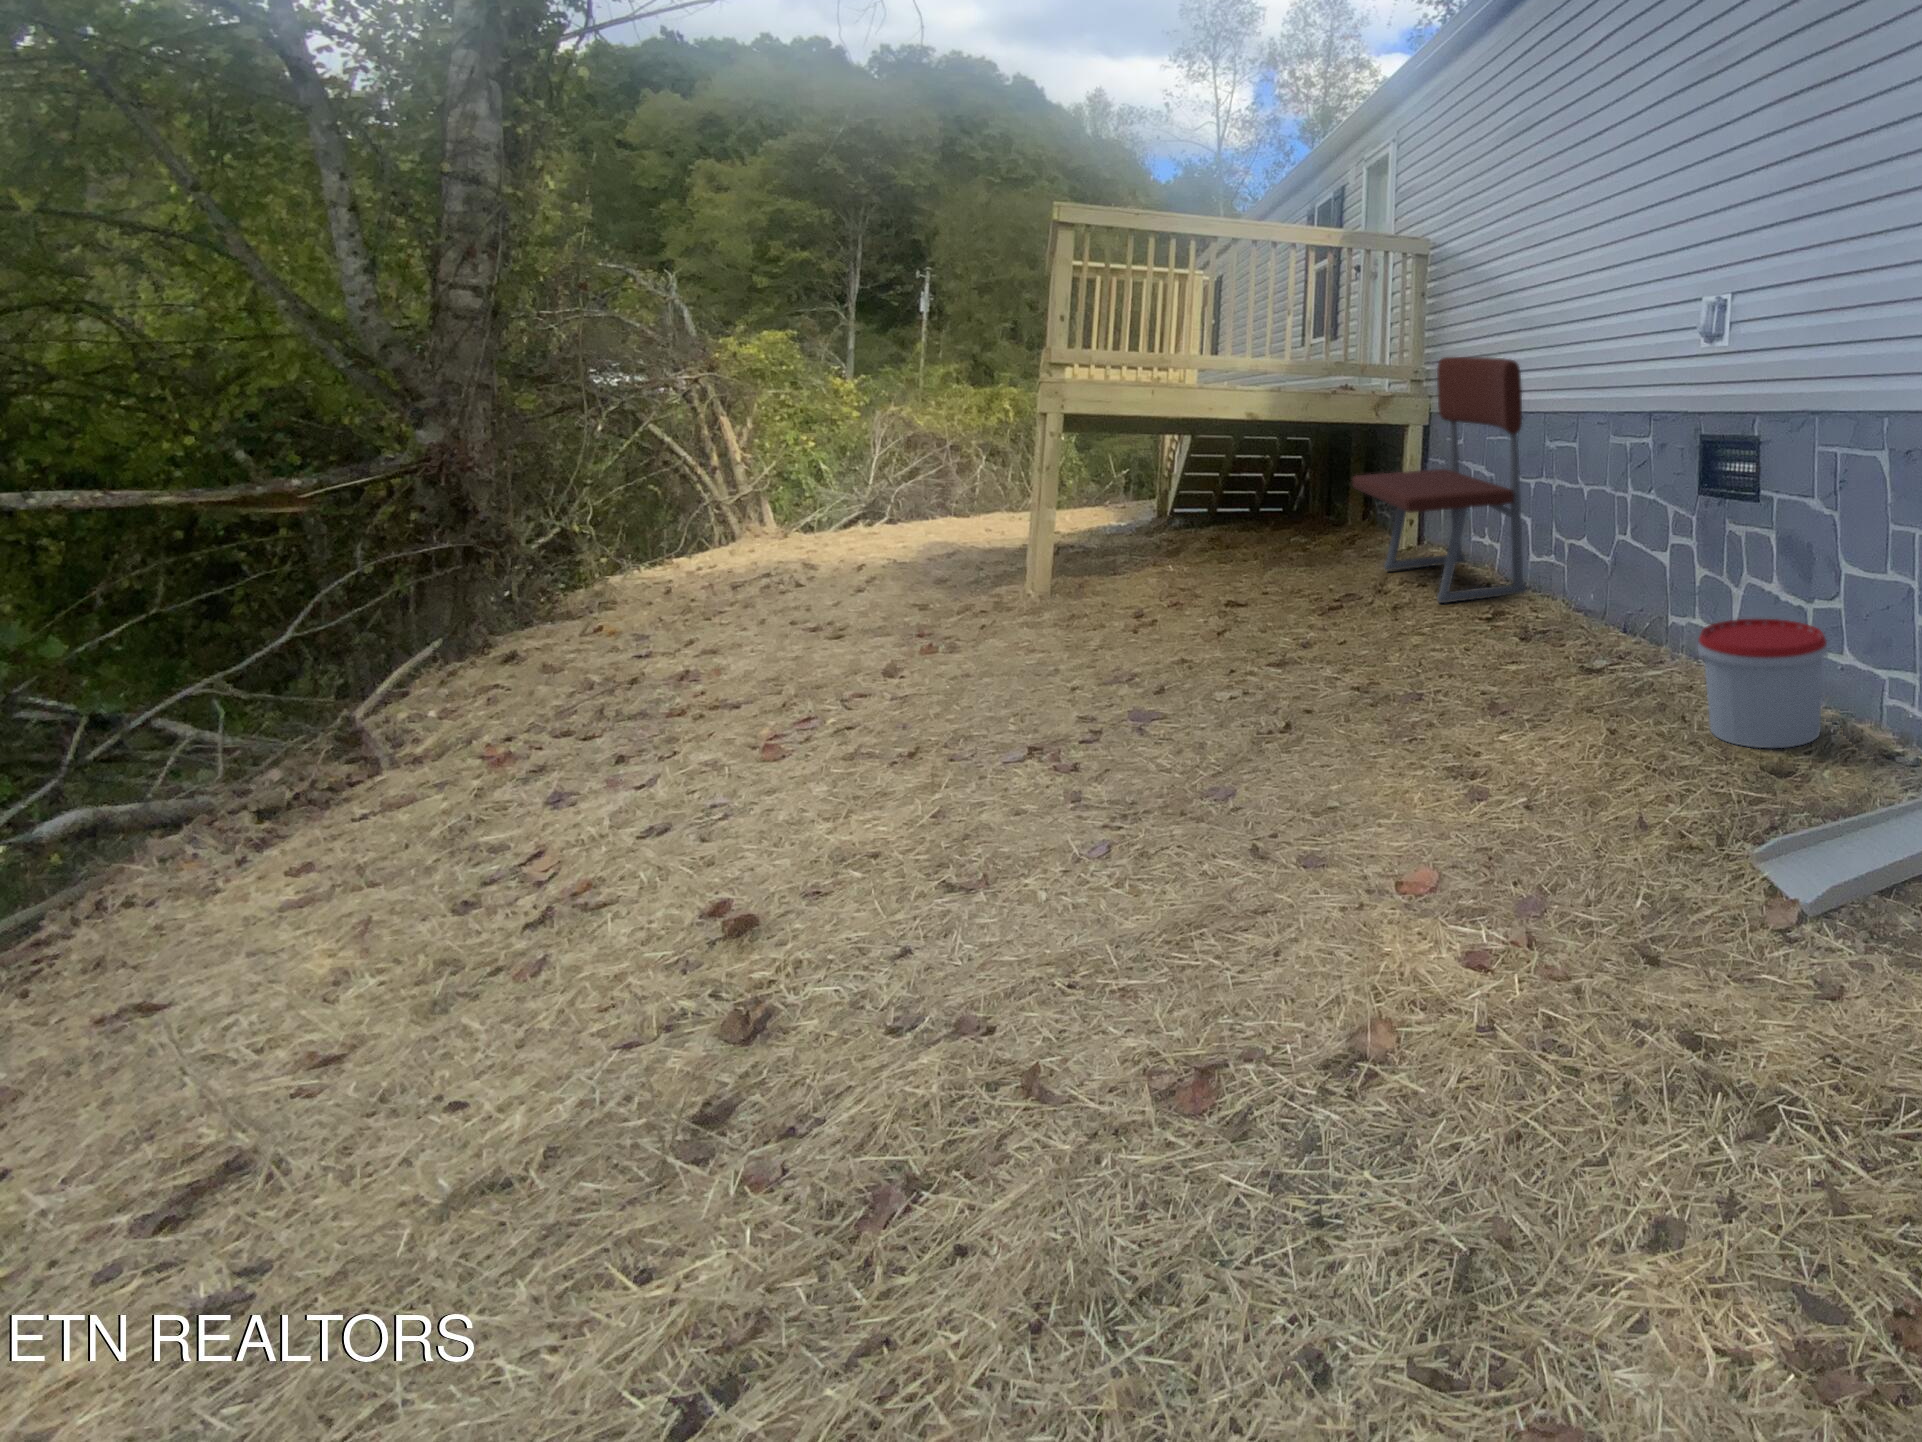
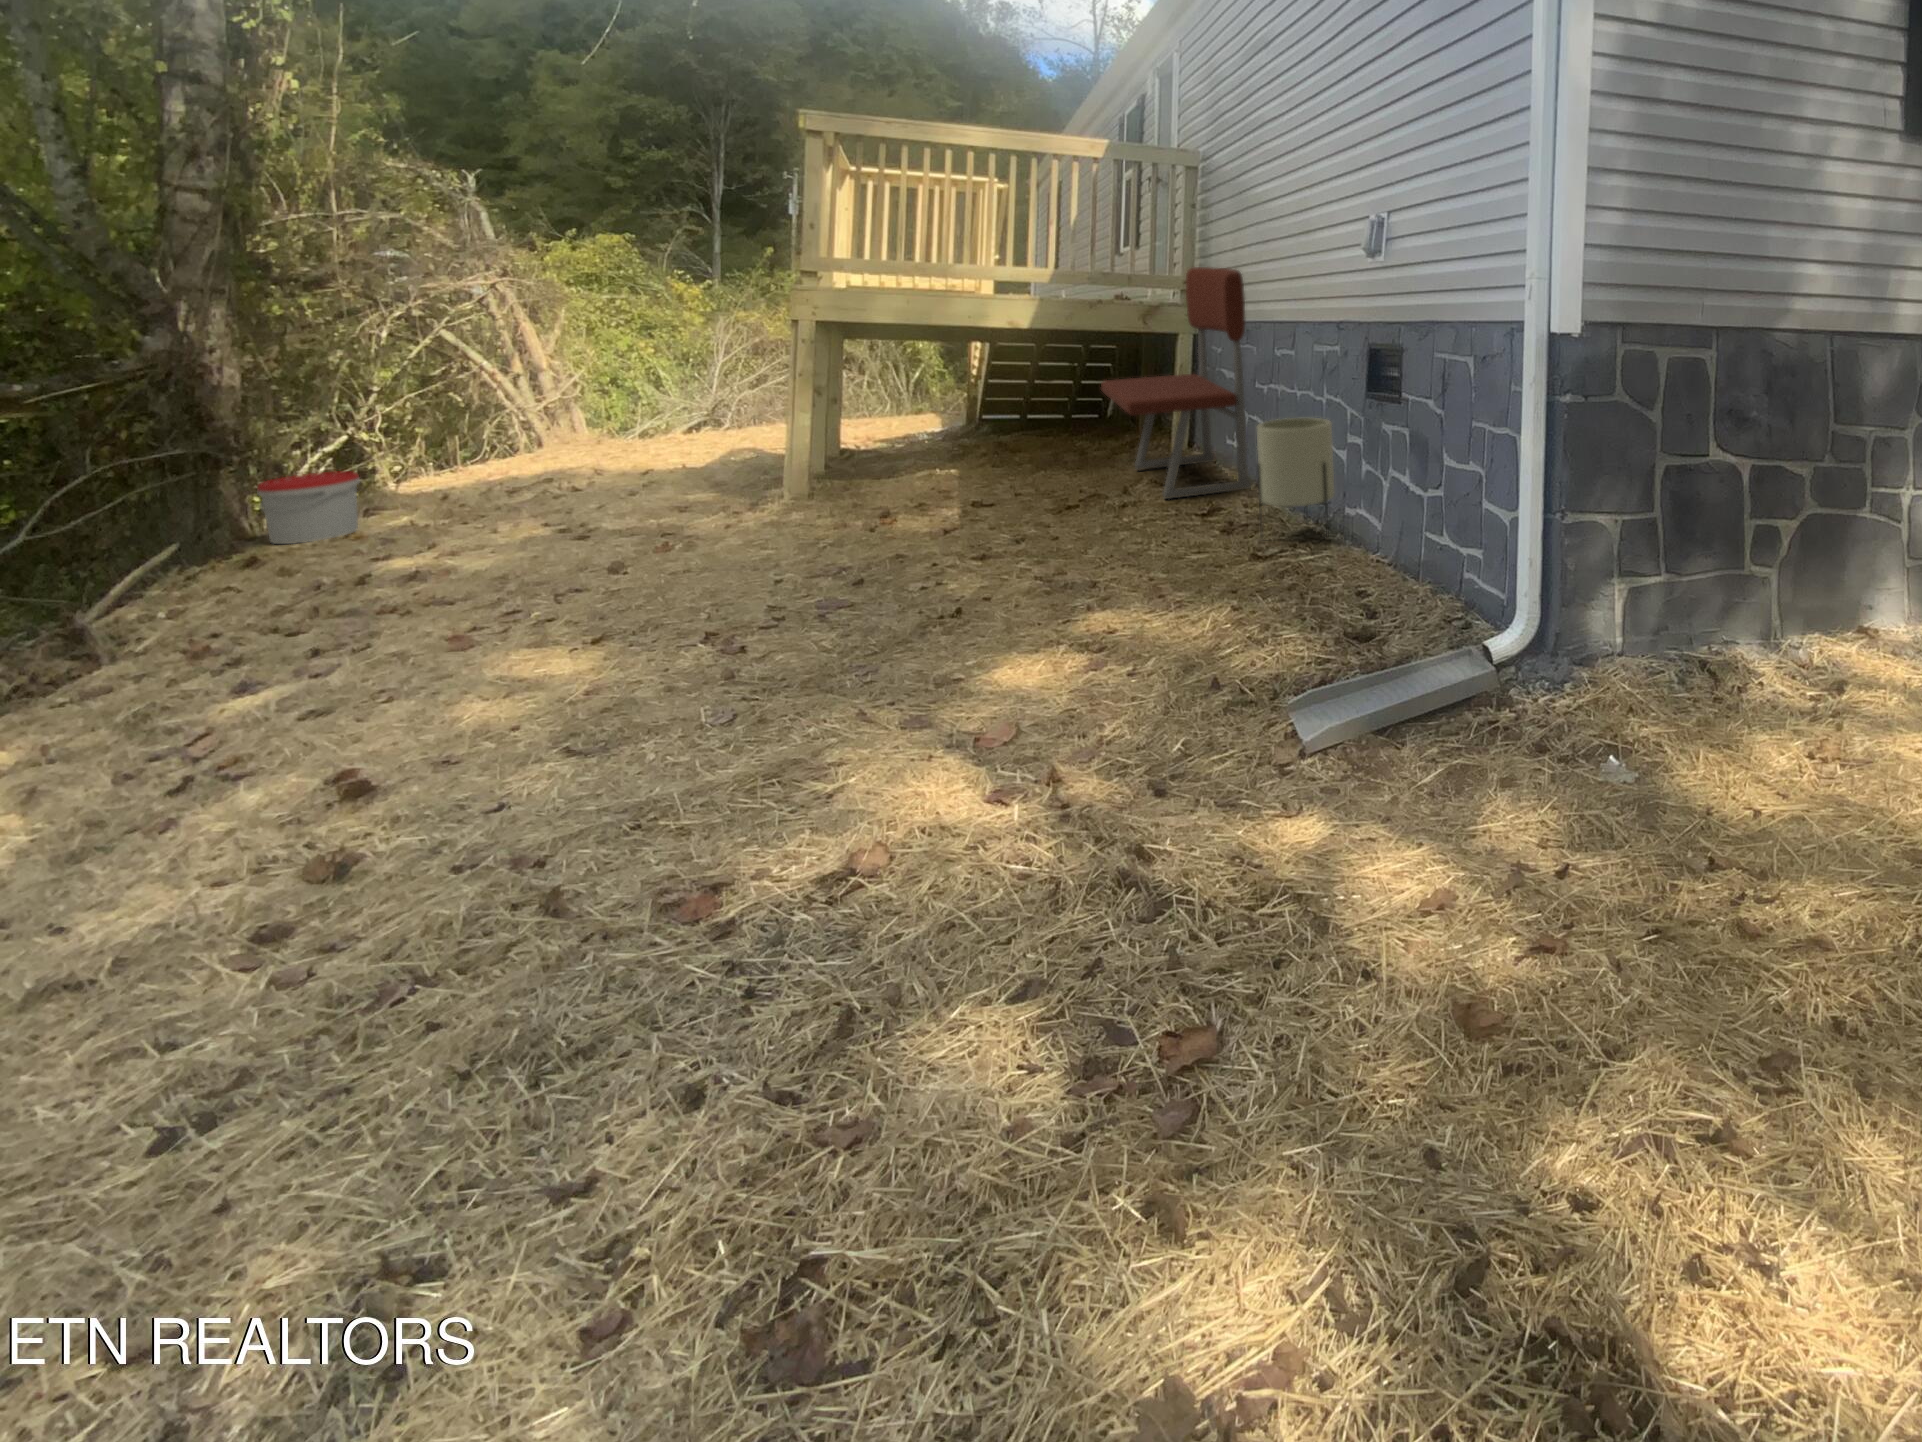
planter: none [1575,517,1658,650] -> present [1256,418,1334,537]
bucket: present [1697,619,1828,748] -> present [257,471,360,544]

